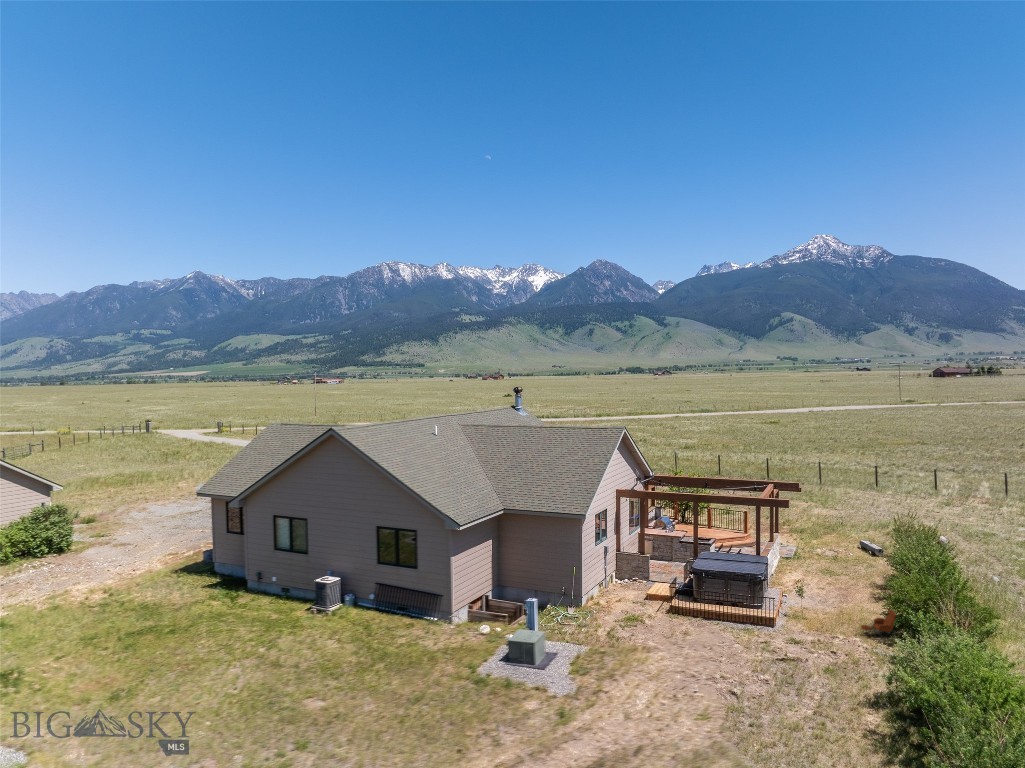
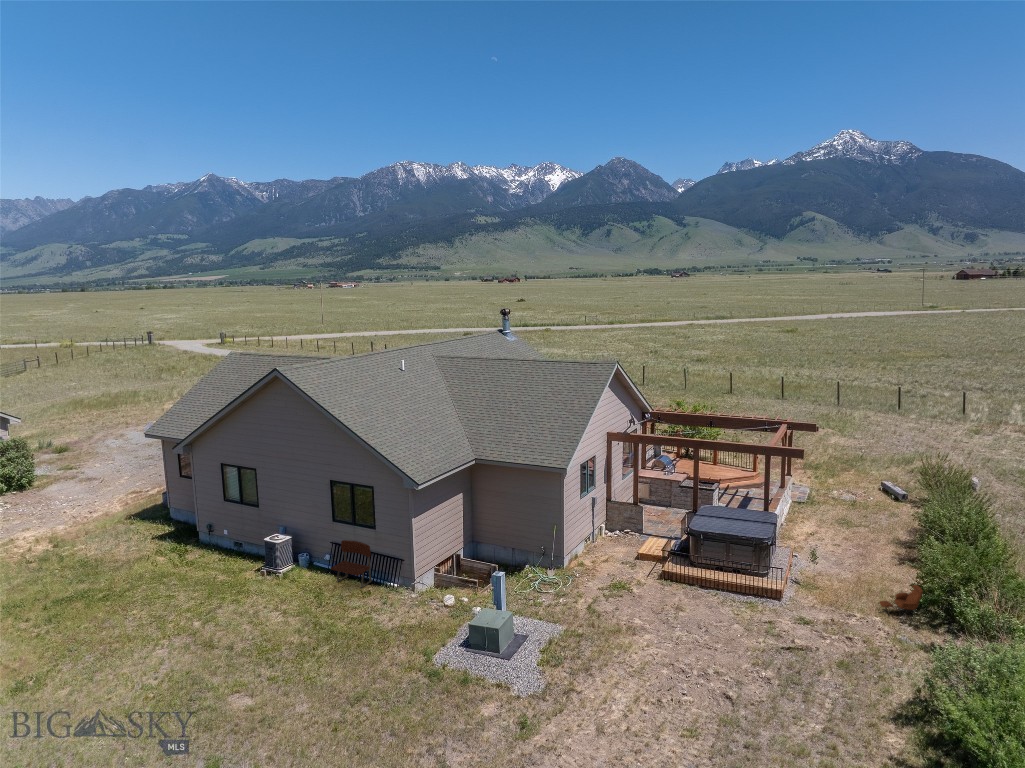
bench: none [378,580,413,622] -> present [331,540,371,588]

